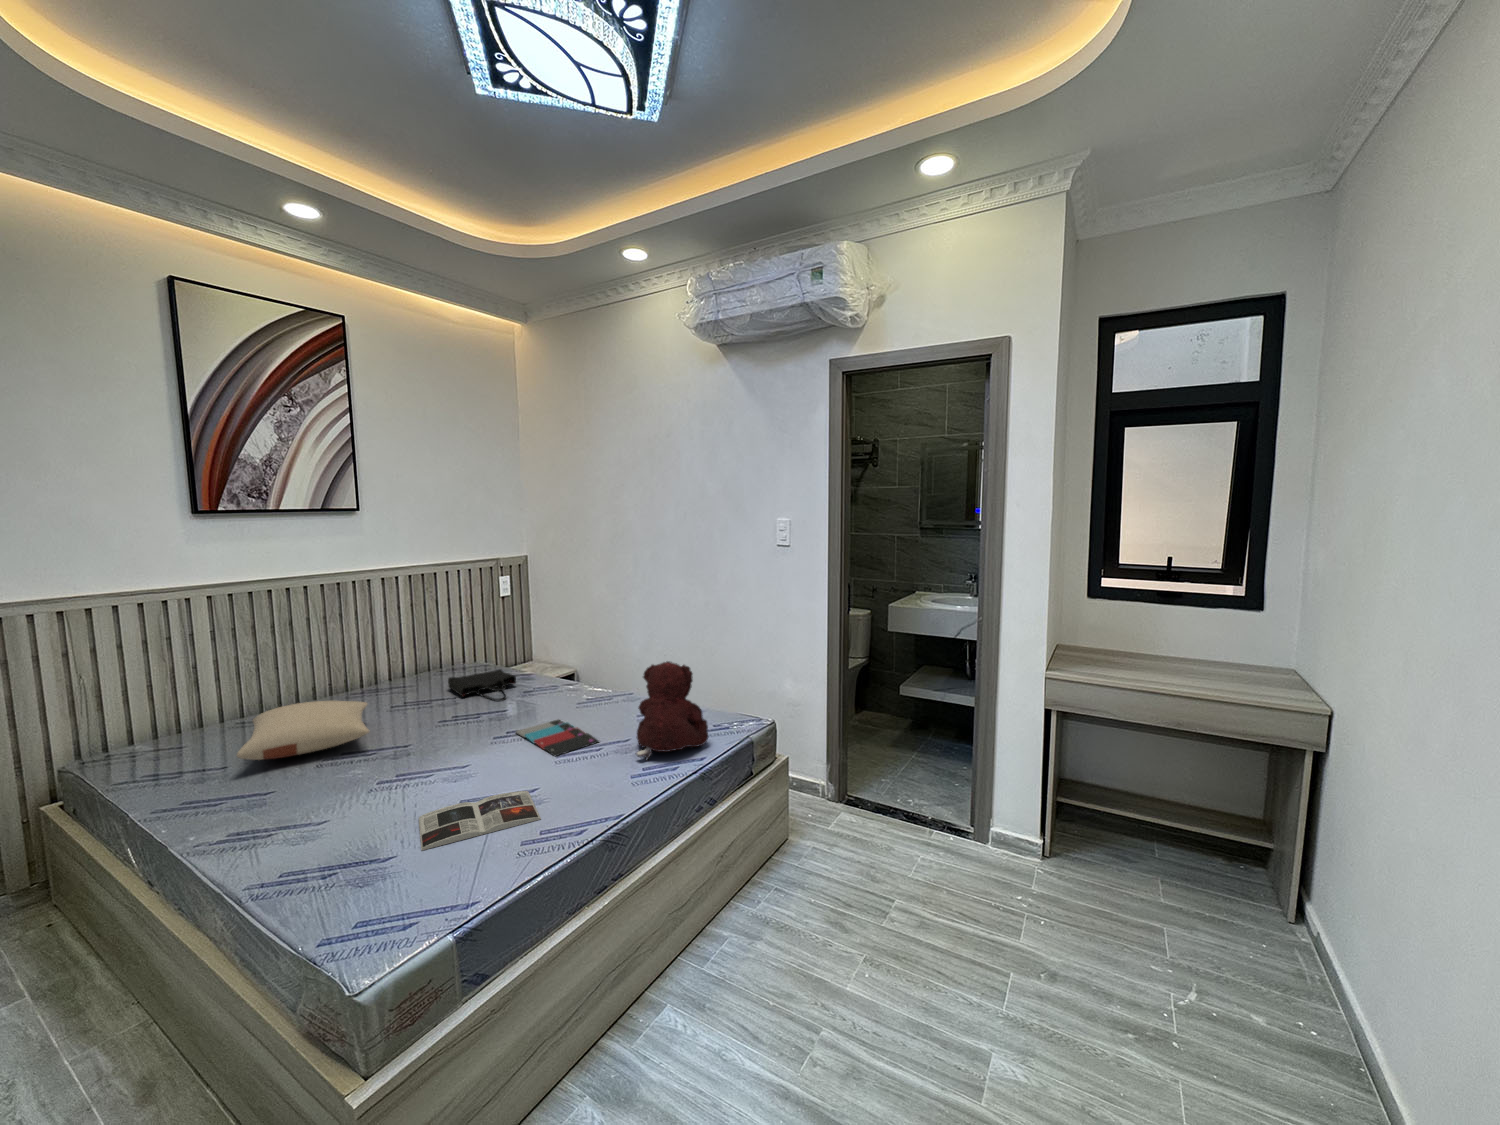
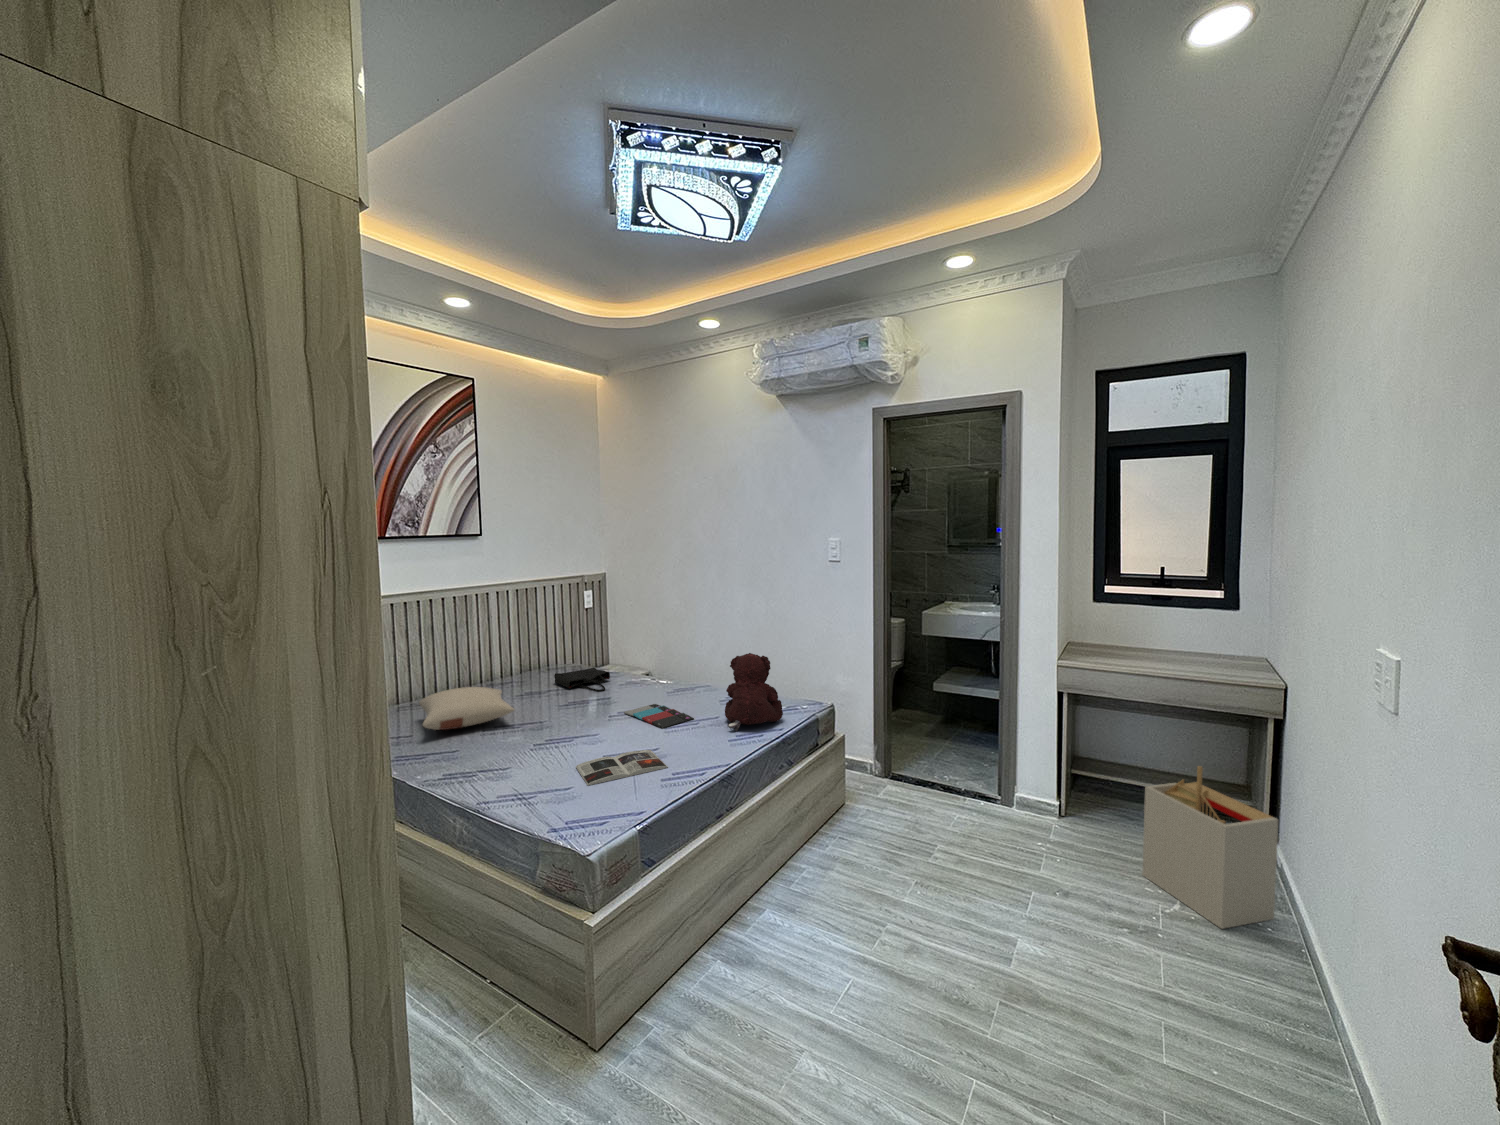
storage bin: none [1146,814,1326,1031] -> present [1143,766,1278,929]

